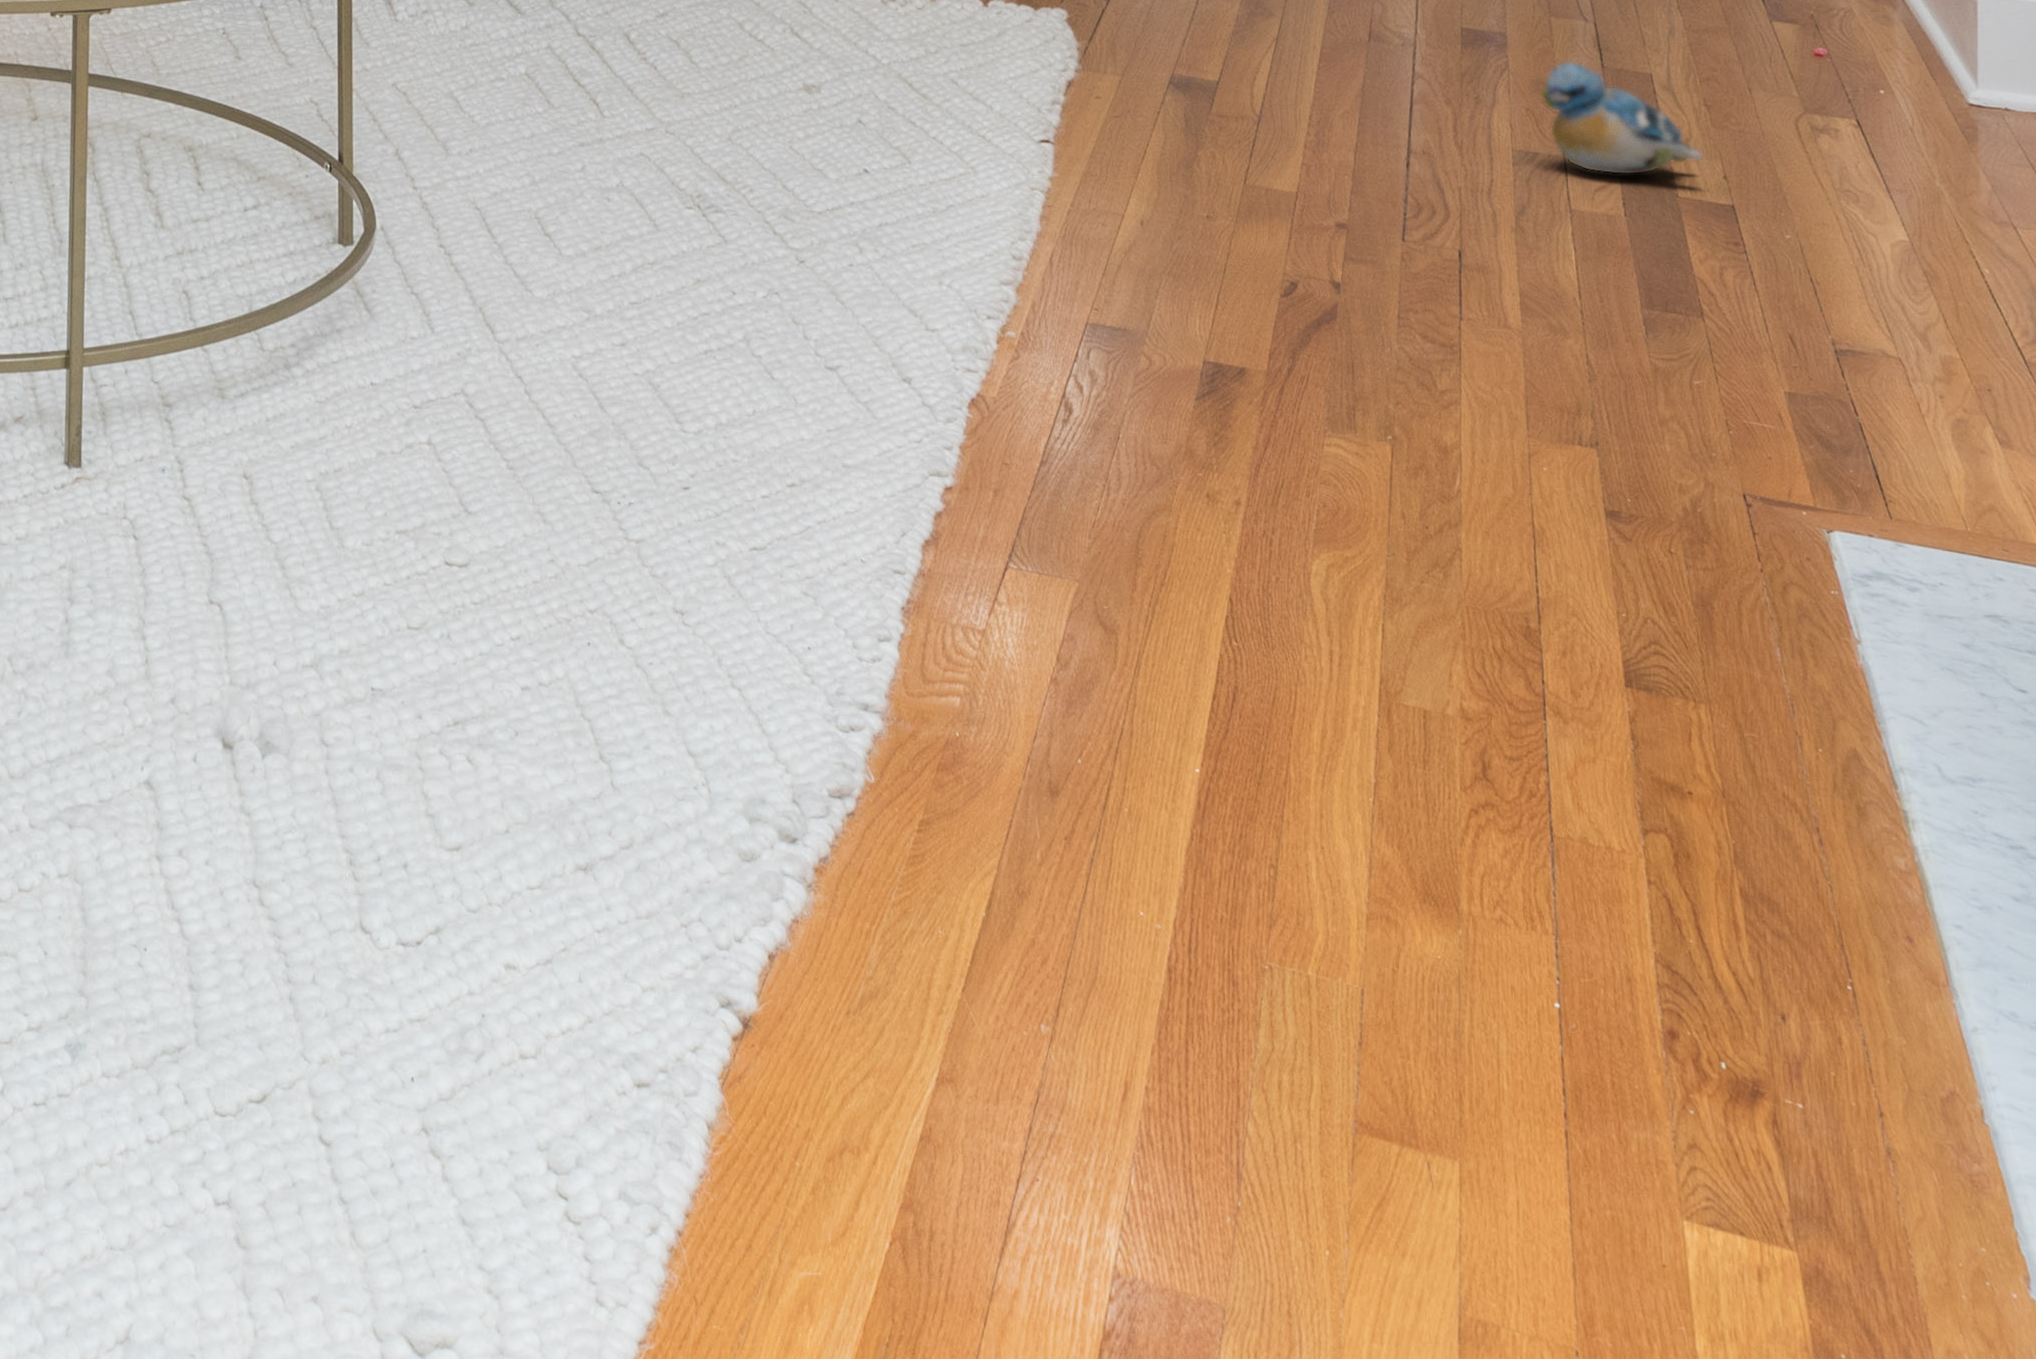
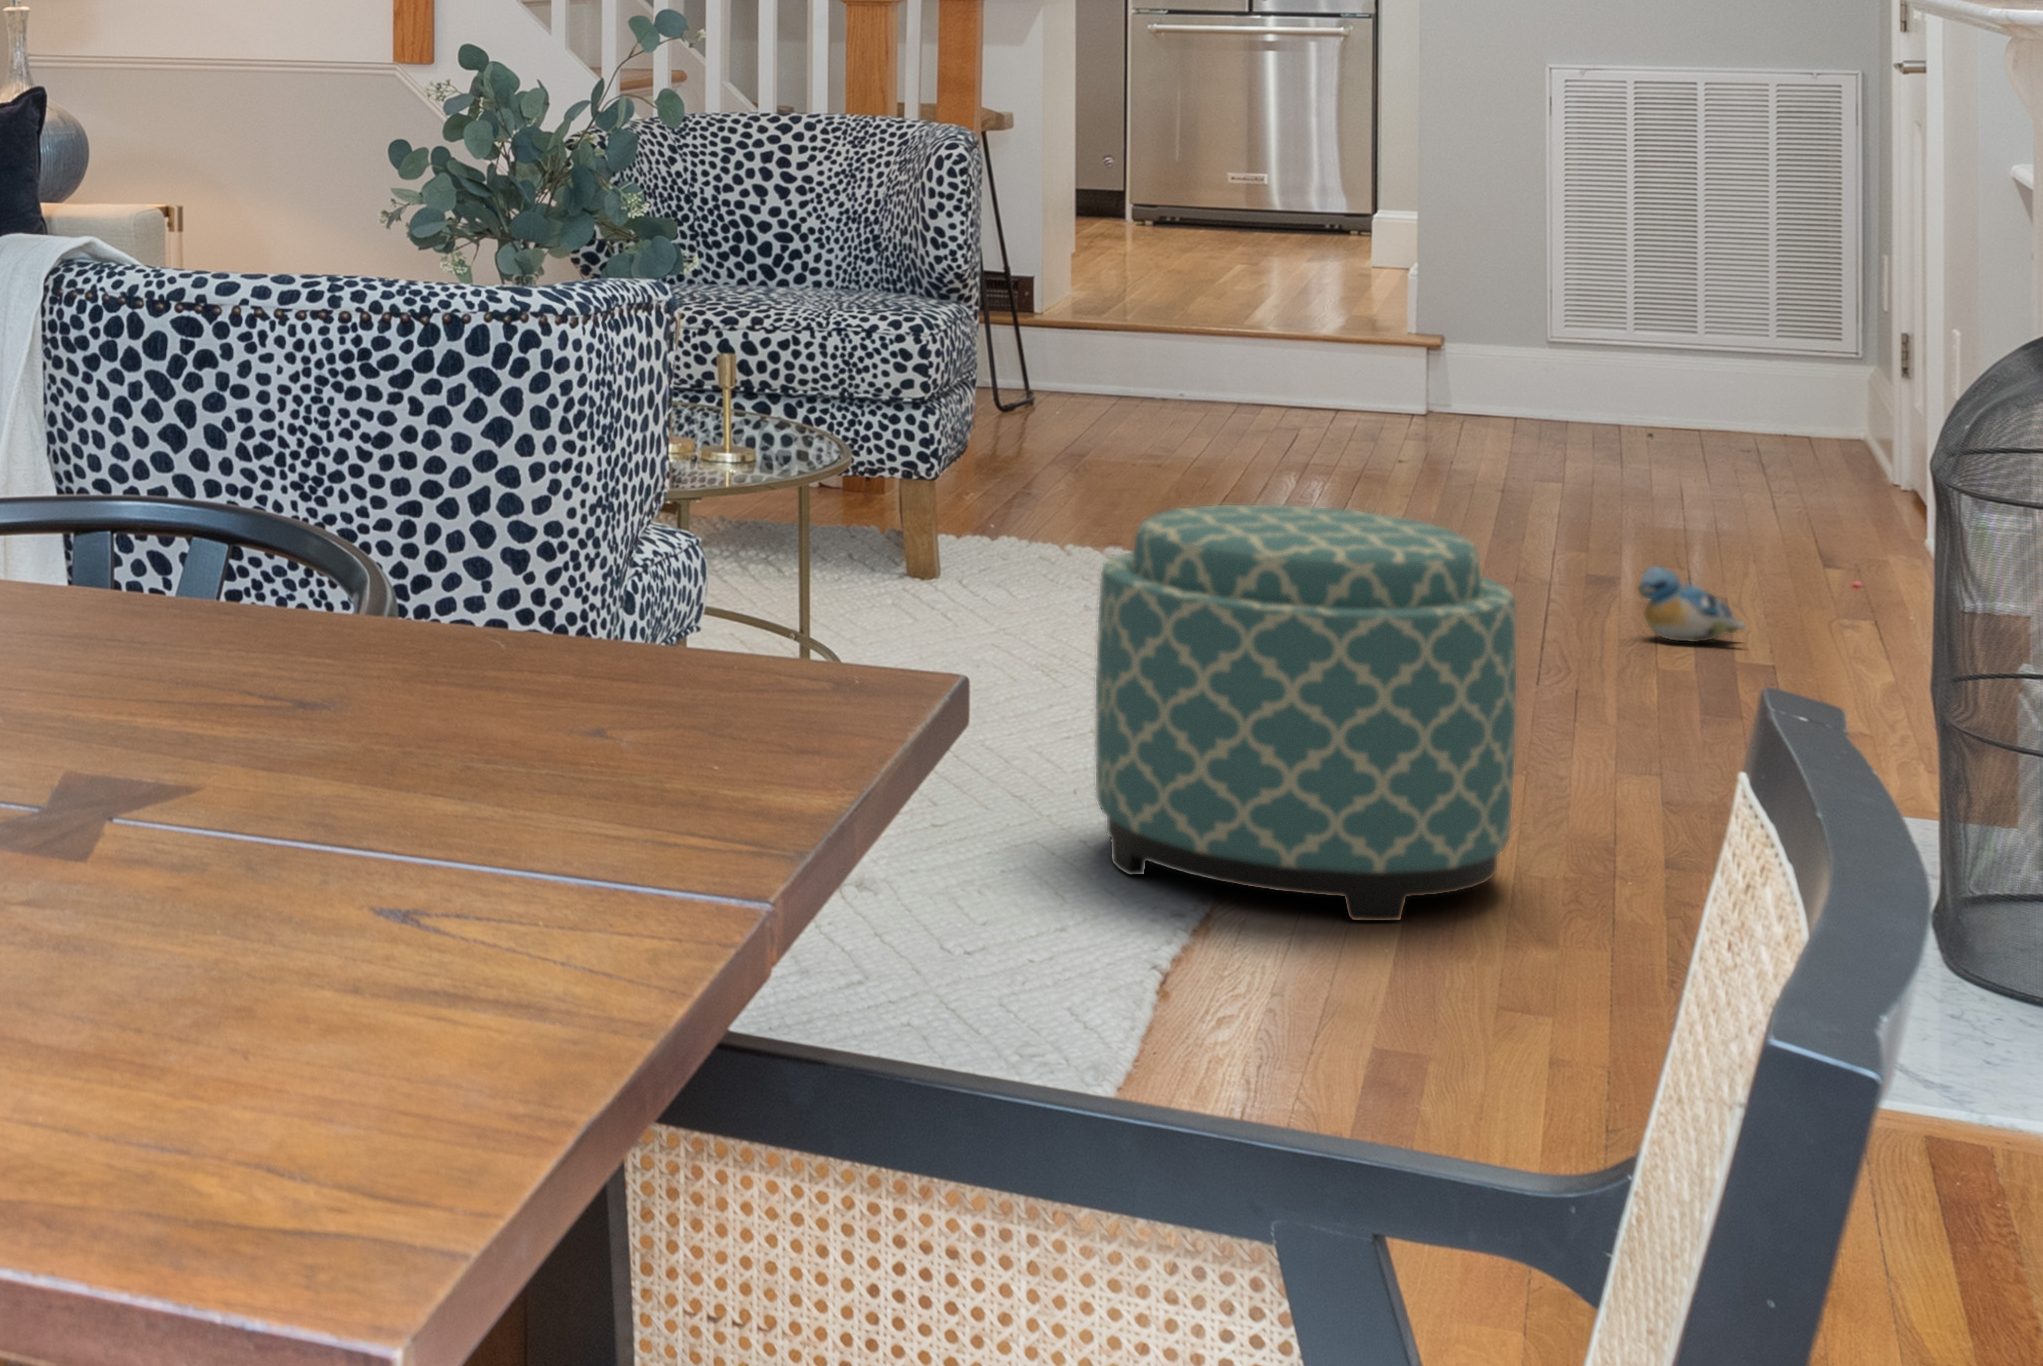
ottoman: none [621,95,1391,1001] -> present [1095,505,1516,921]

